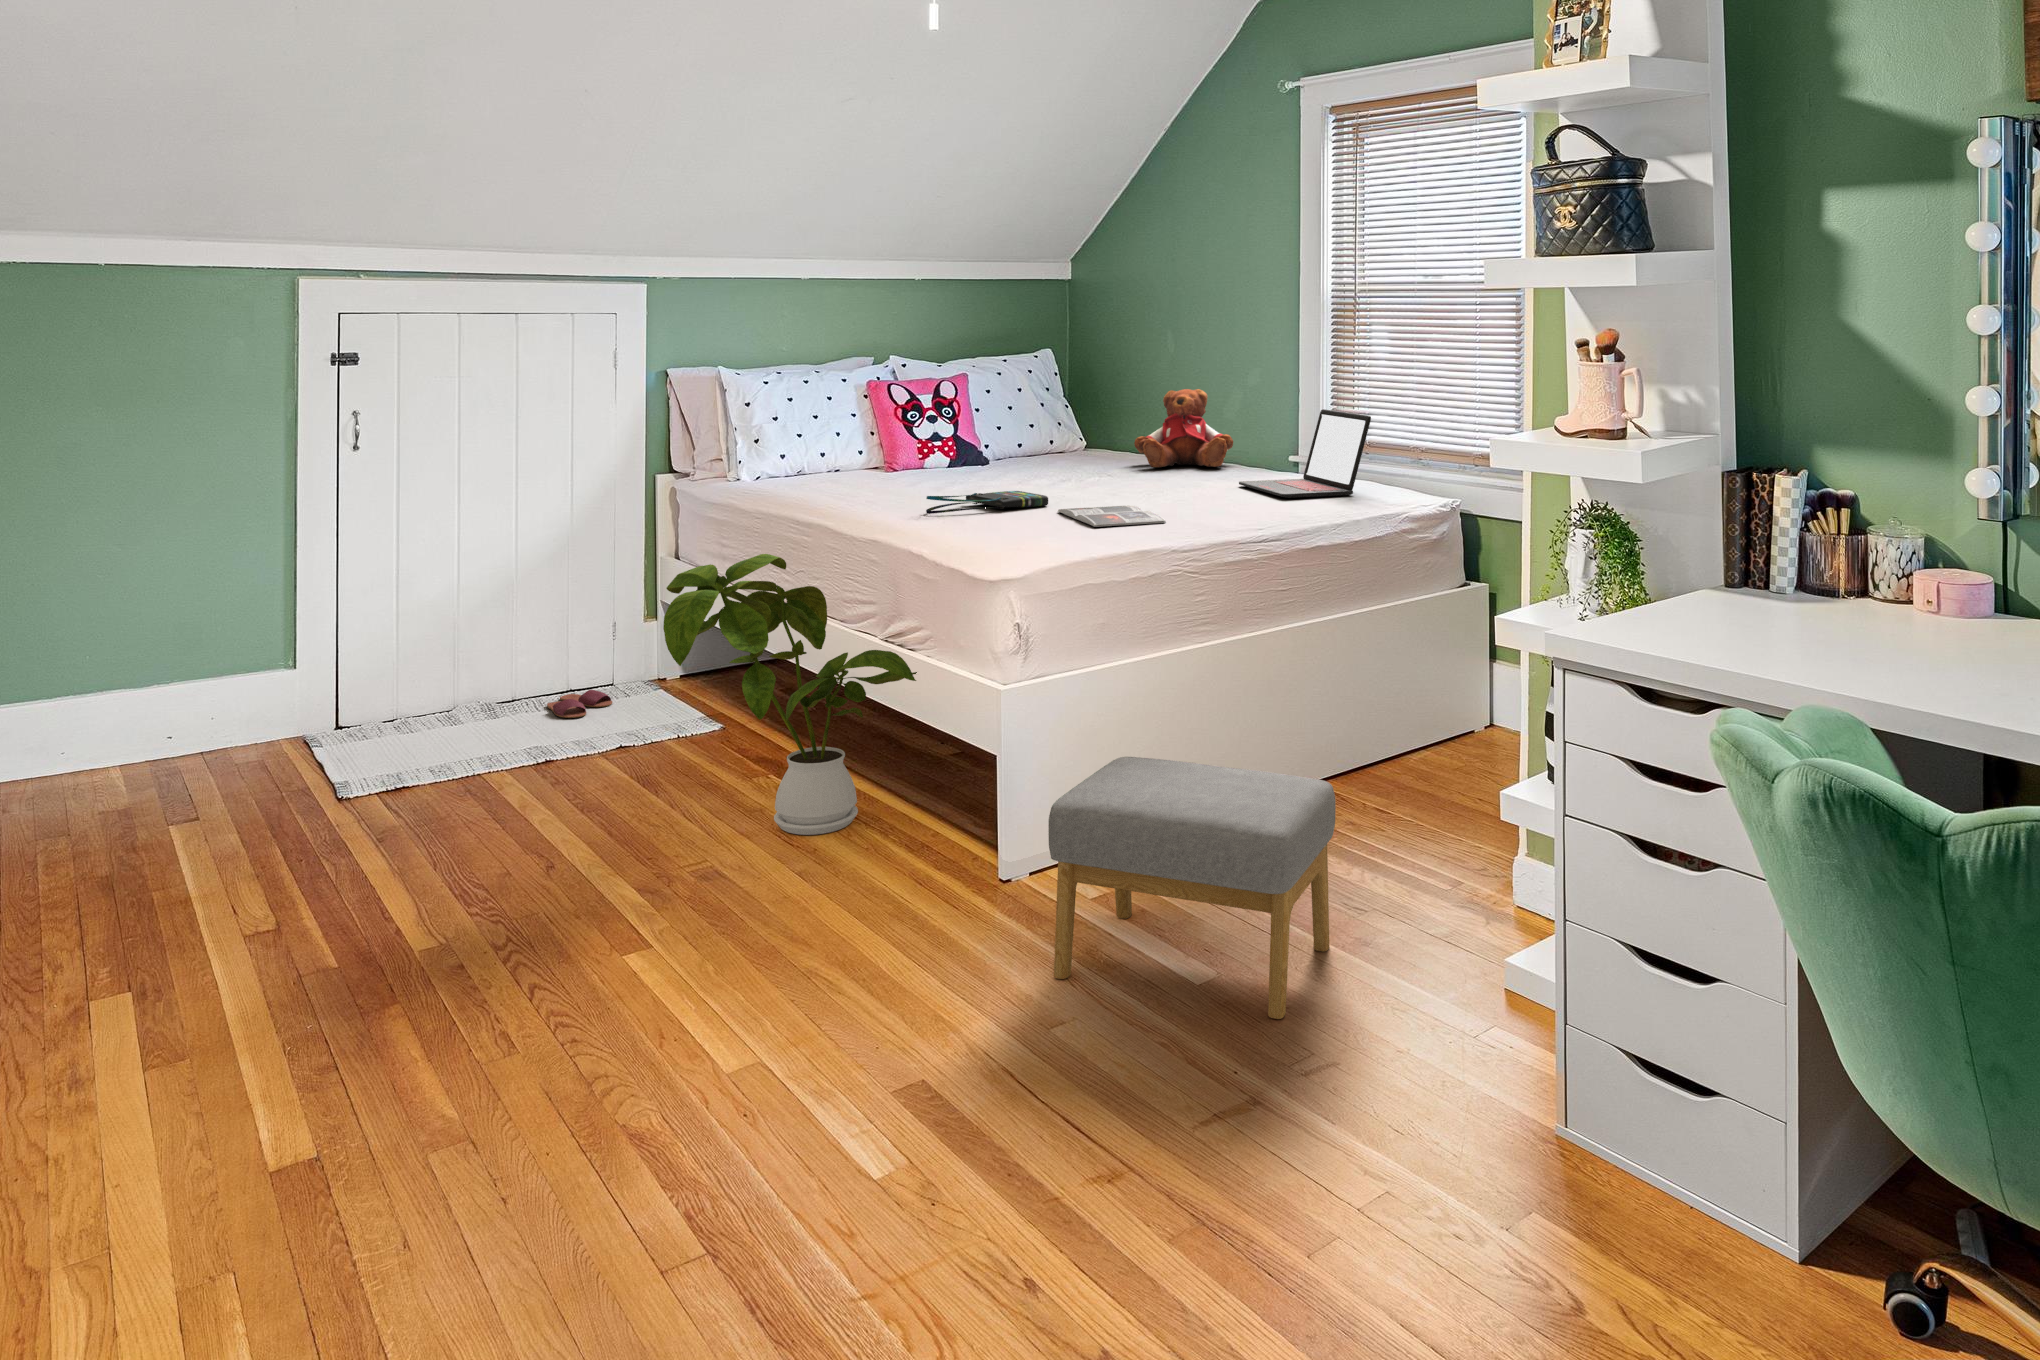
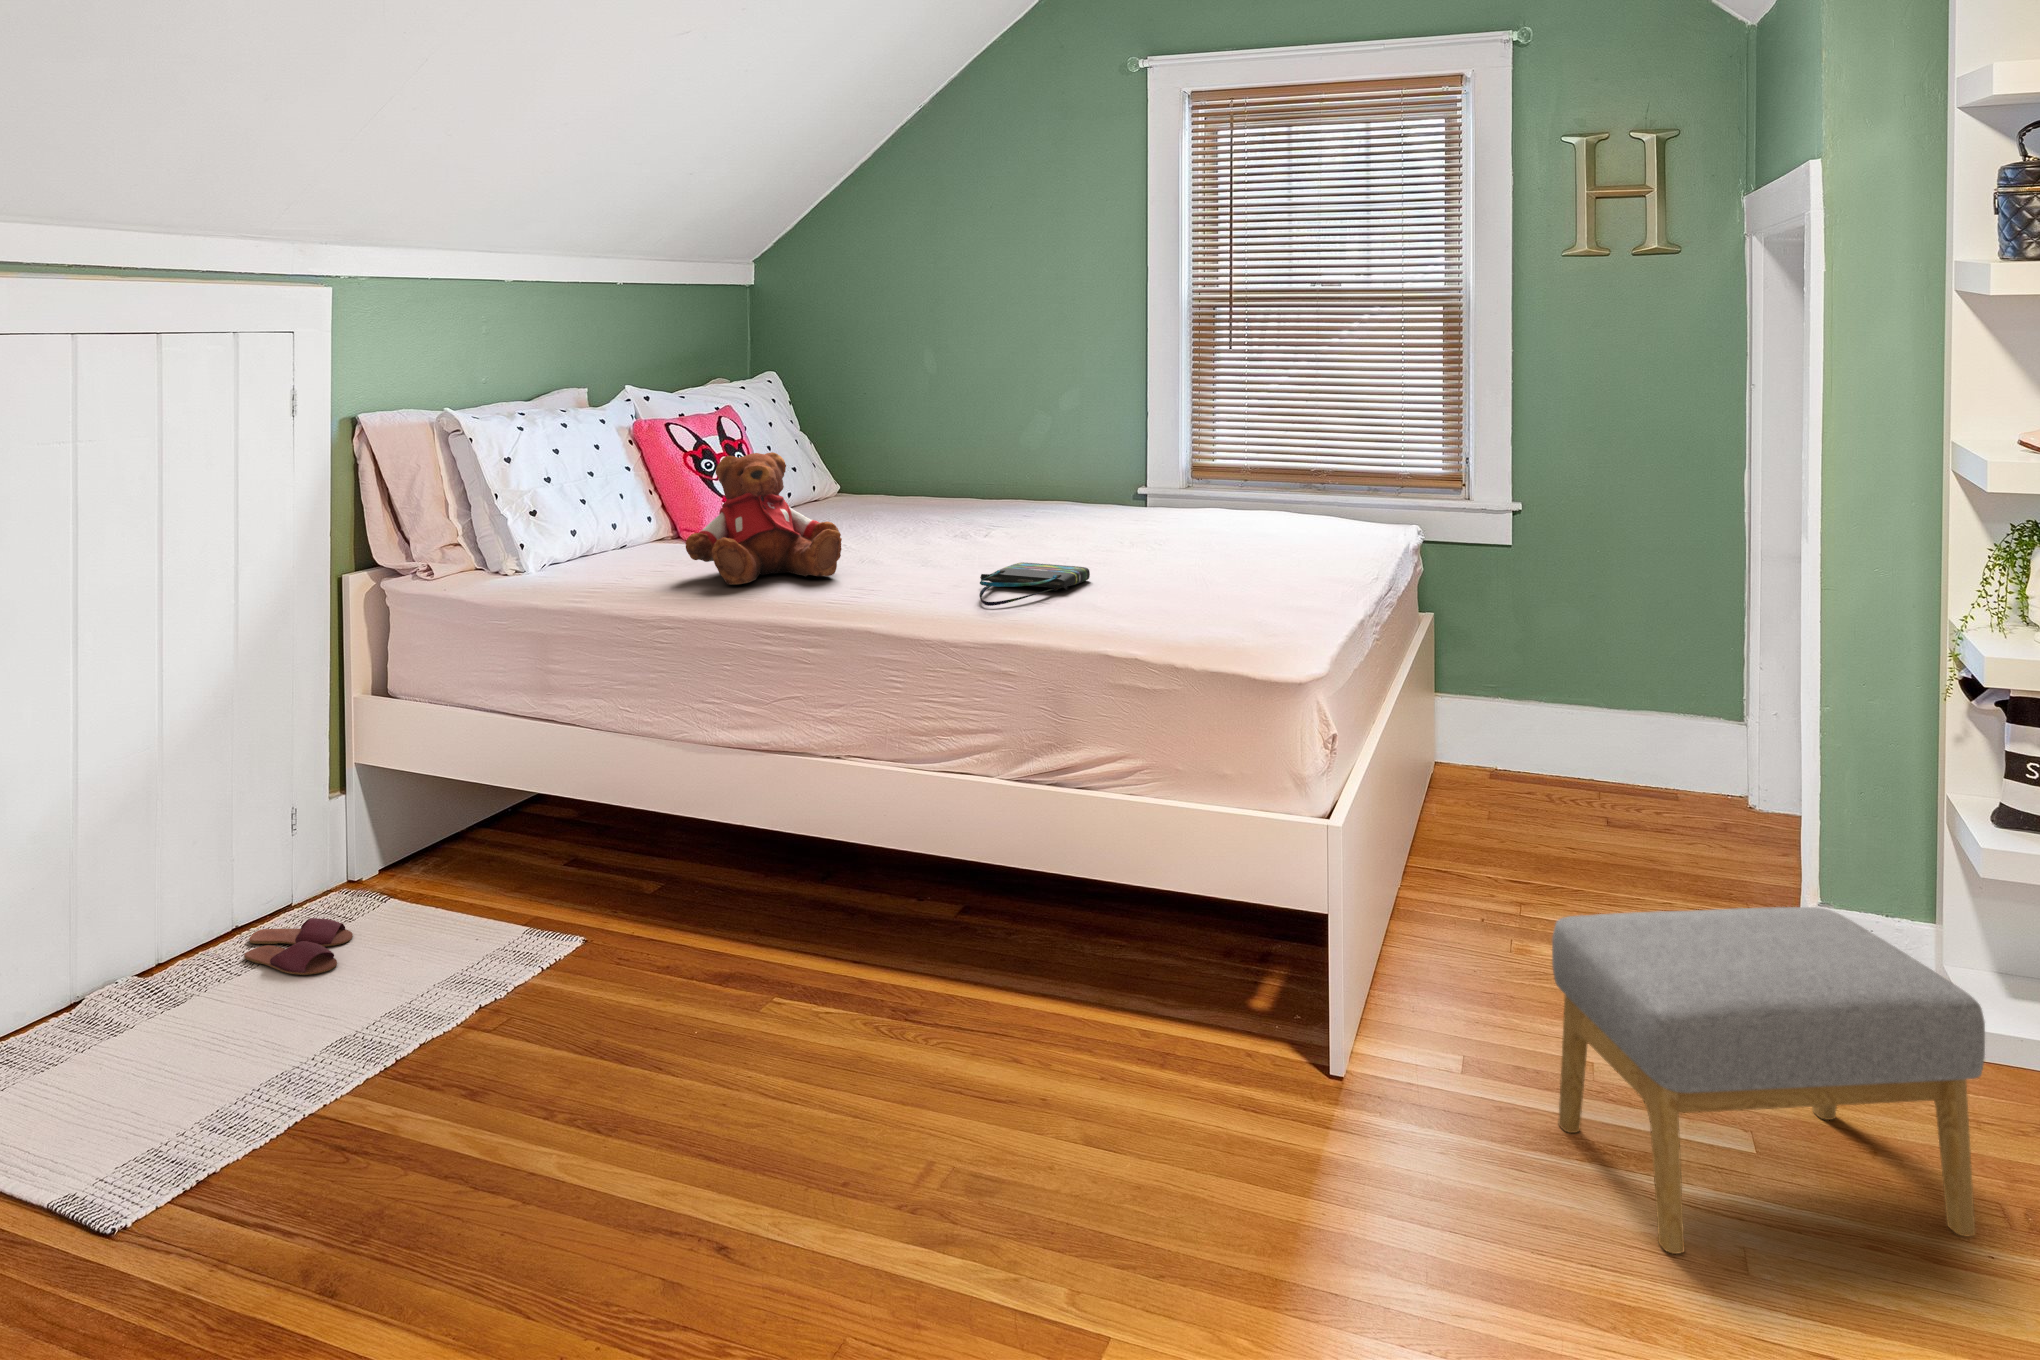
teddy bear: present [1134,389,1233,467] -> present [685,452,842,585]
laptop: present [1239,409,1371,498] -> none [1198,439,1368,547]
magazine: present [1058,505,1166,527] -> none [1132,572,1309,607]
house plant: present [663,554,917,835] -> none [800,695,1195,1105]

